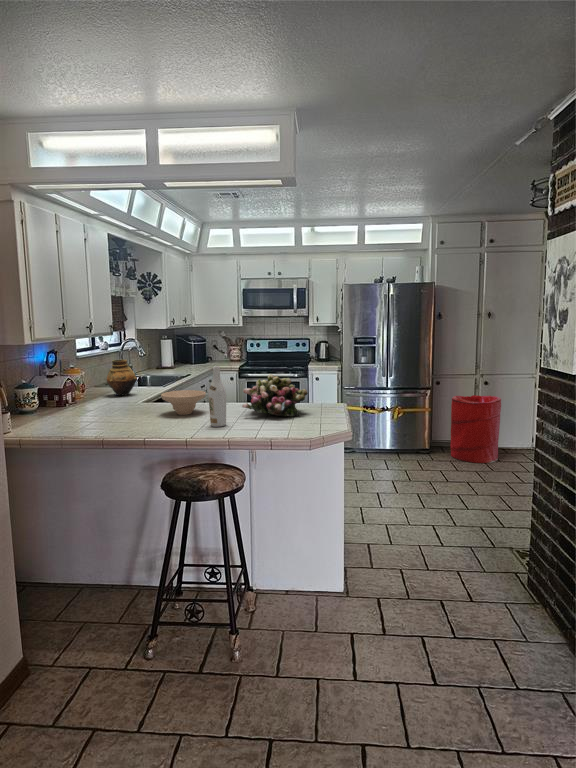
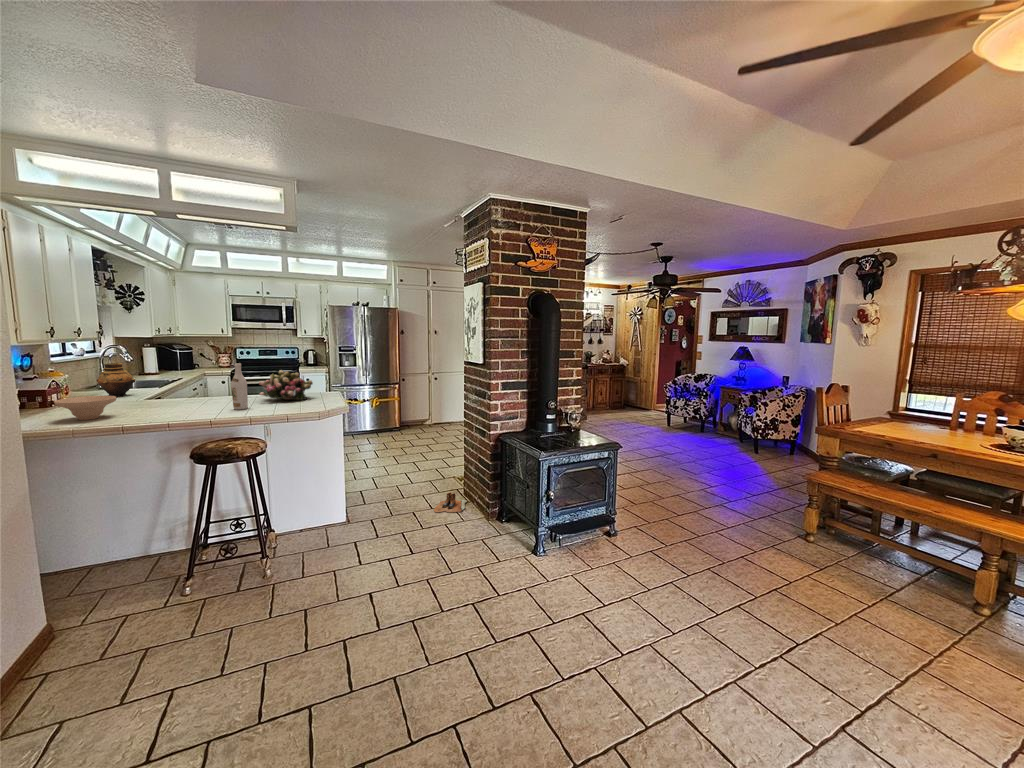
bowl: present [161,390,206,415] -> present [54,396,116,420]
laundry hamper: present [450,395,501,463] -> none [414,387,446,432]
boots: none [476,587,536,630] -> present [434,492,466,512]

